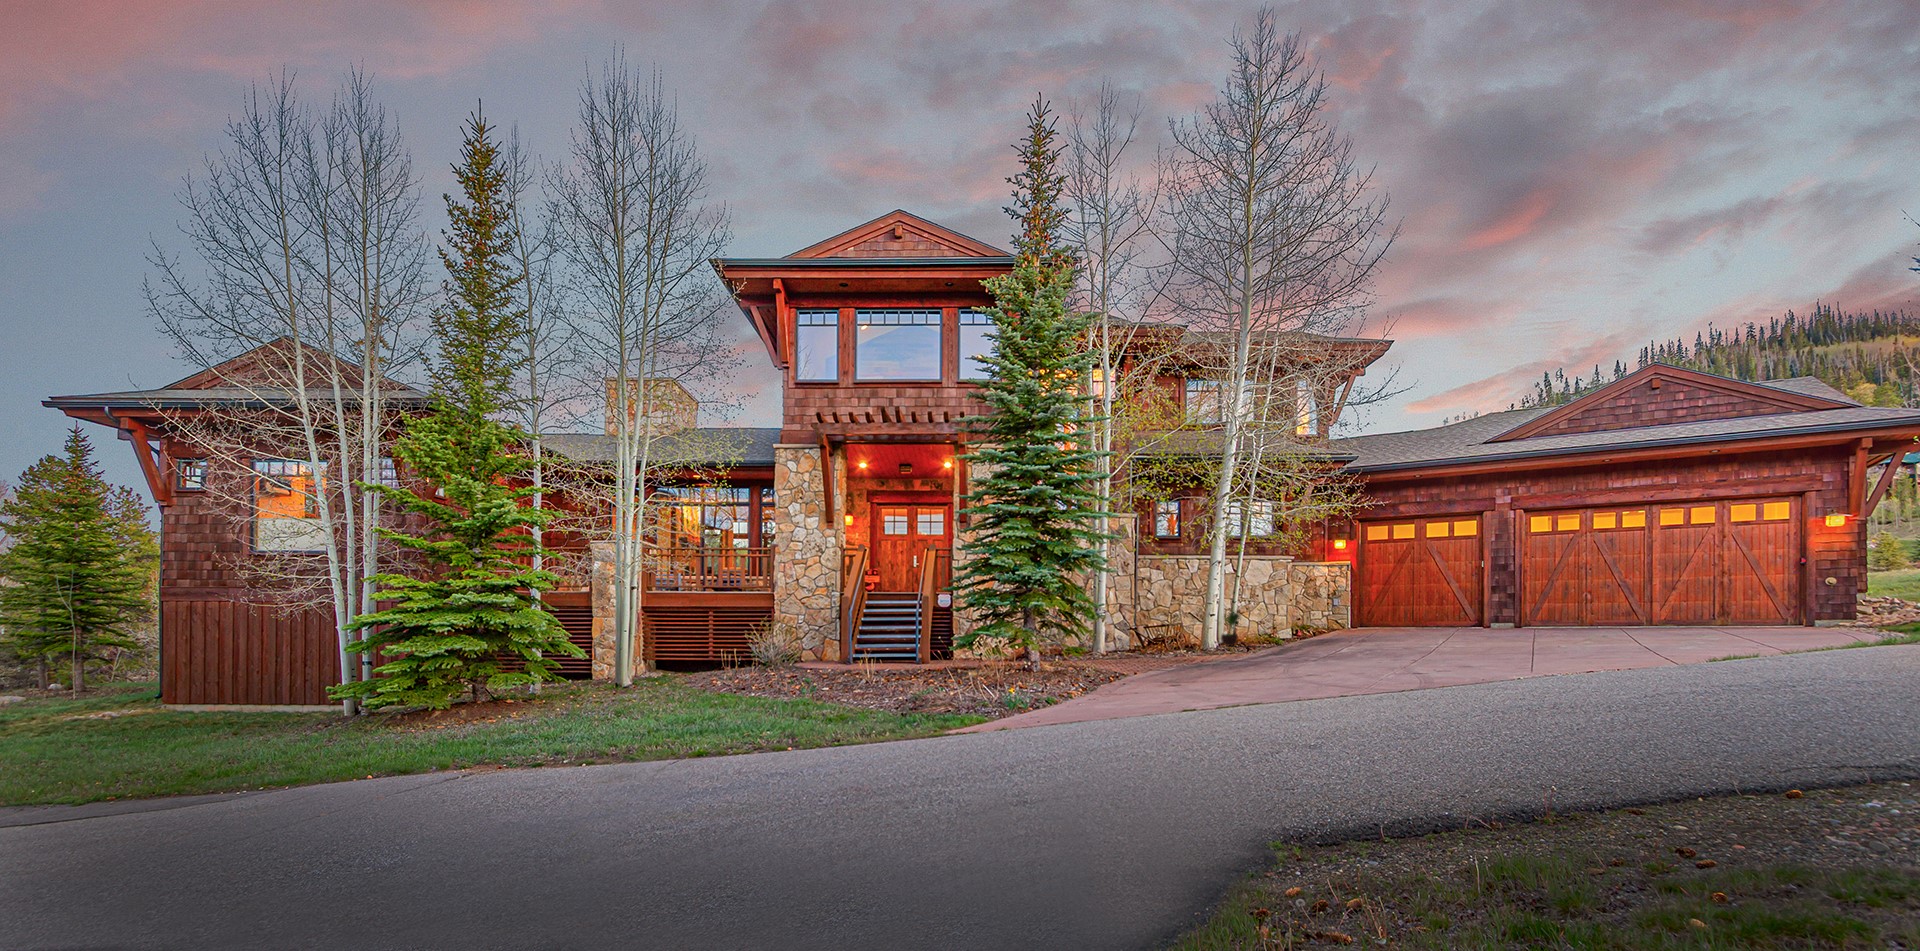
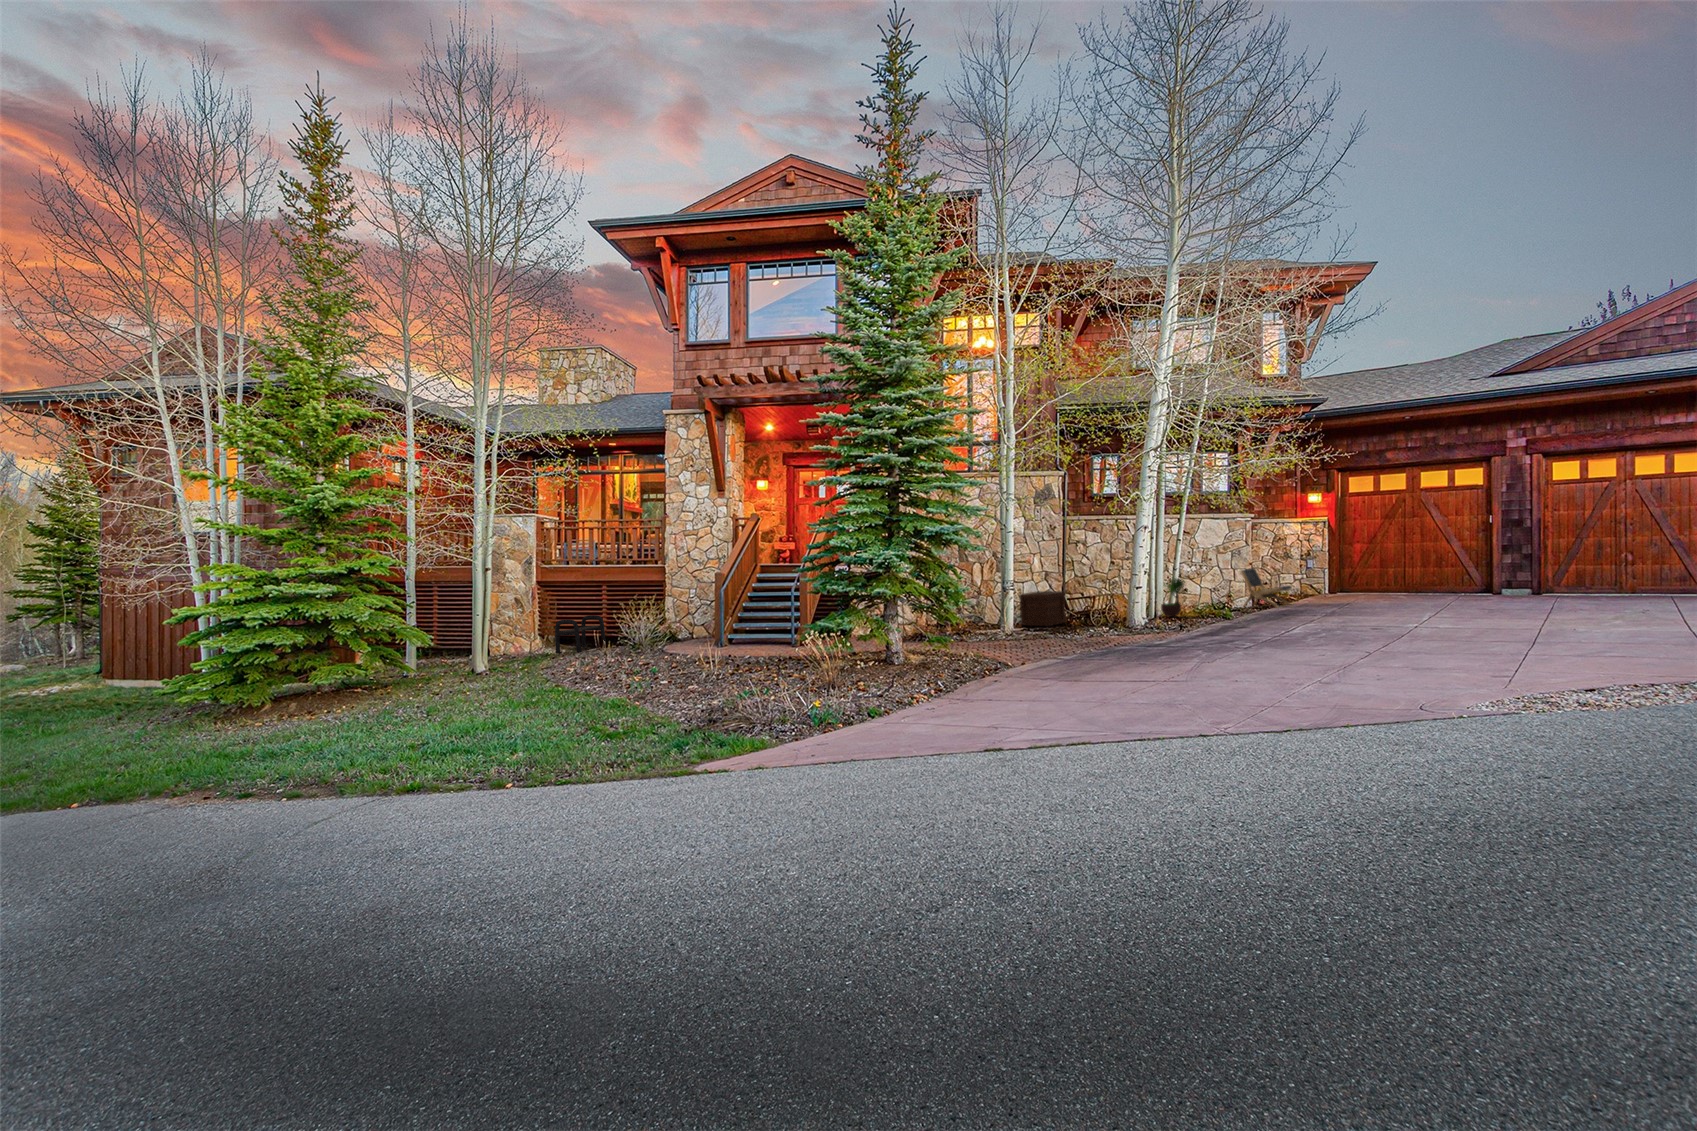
lounge chair: none [1284,604,1327,639] -> present [1241,568,1292,608]
wooden crate: none [1100,622,1141,653] -> present [1019,591,1066,626]
bench: none [650,640,694,678] -> present [555,615,606,653]

